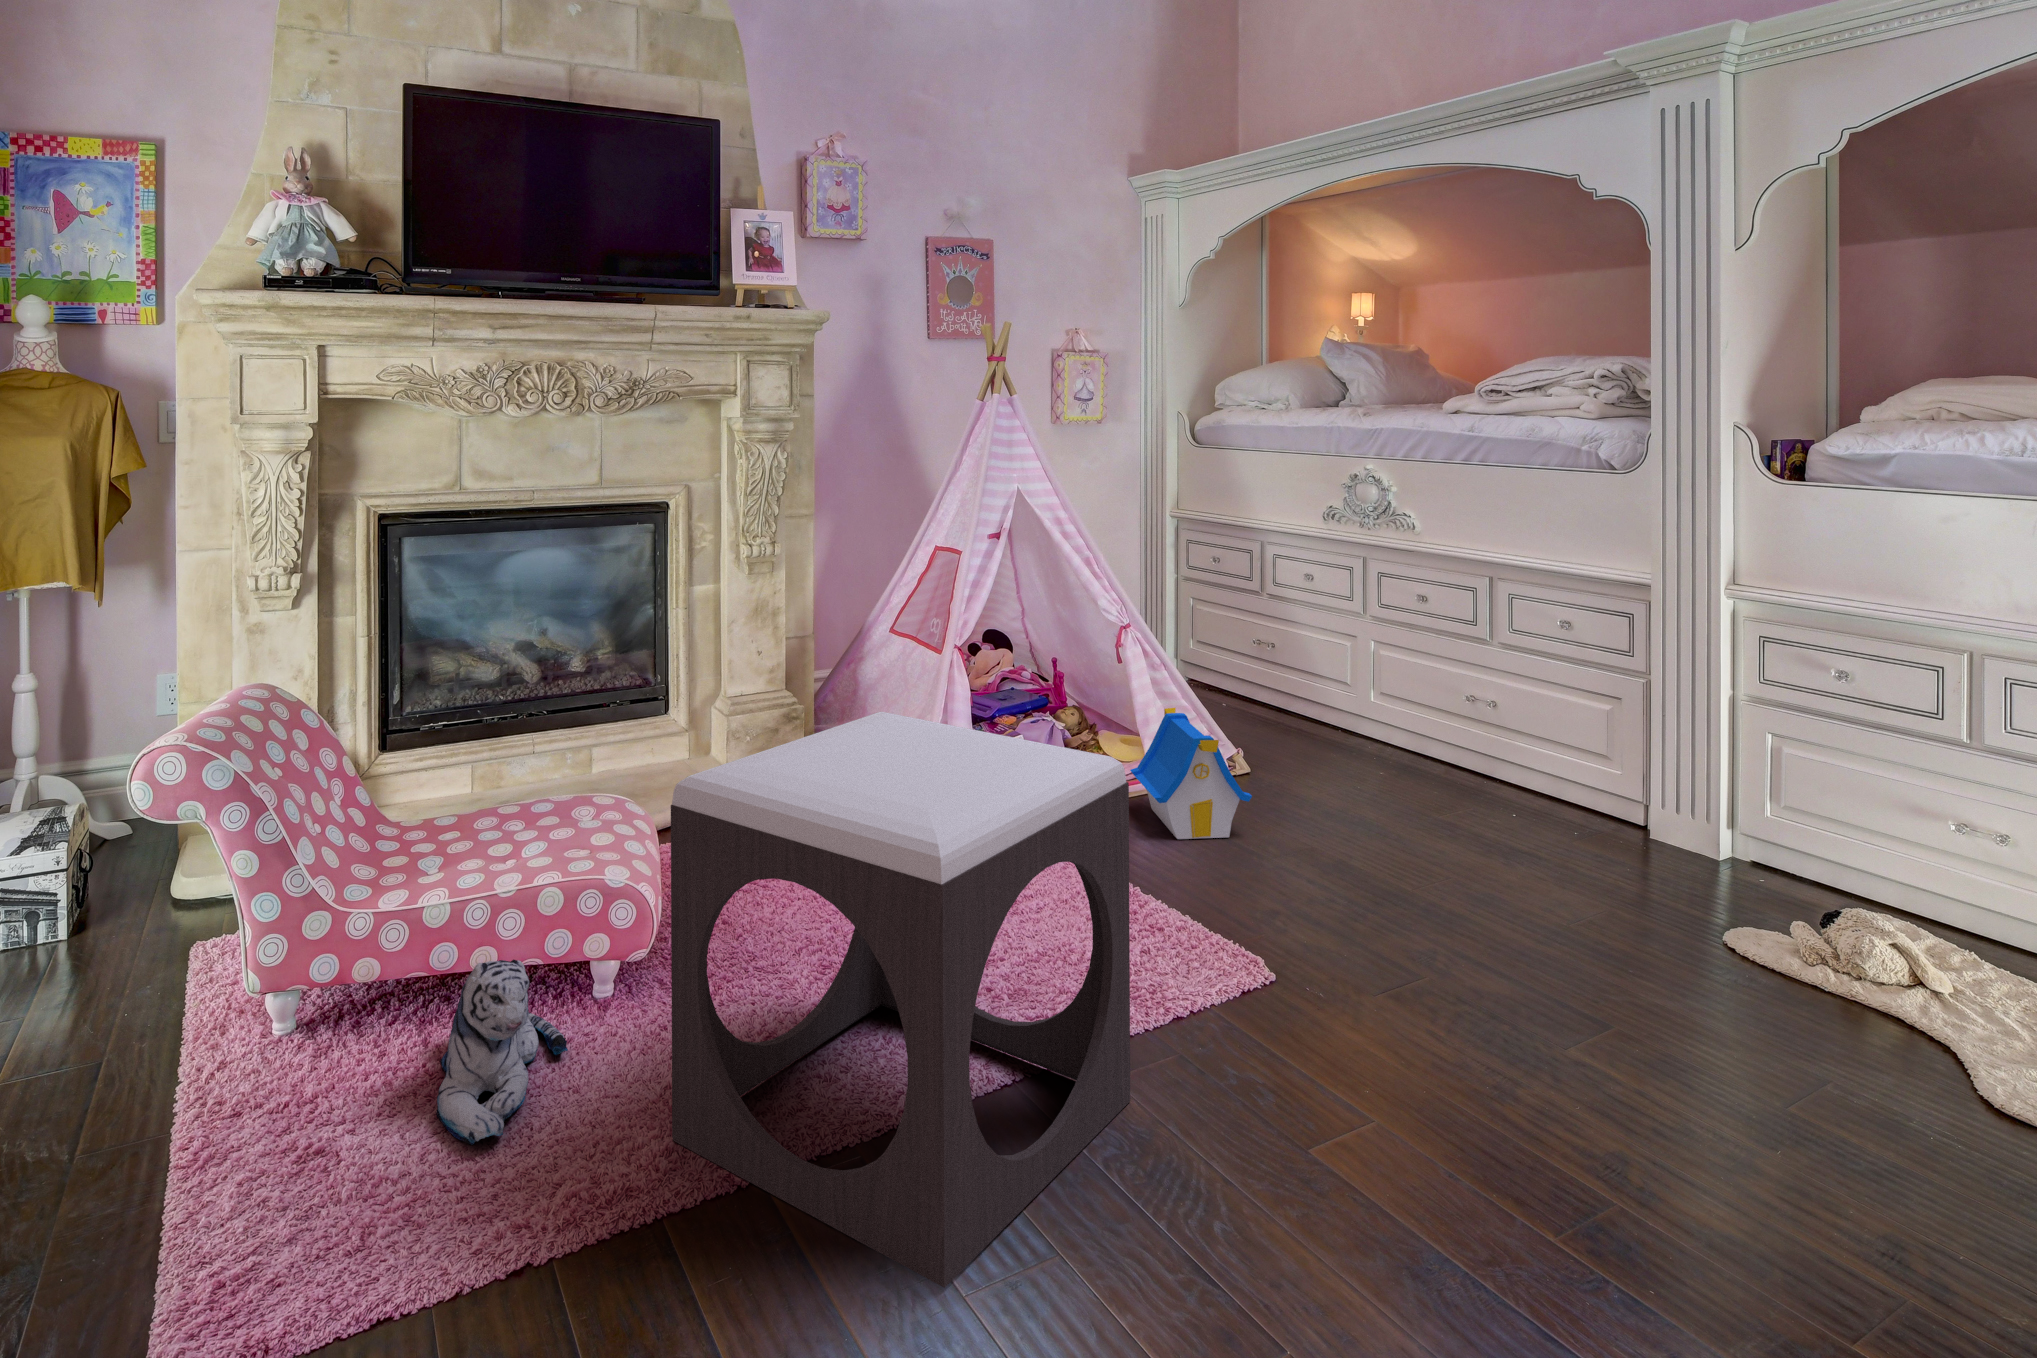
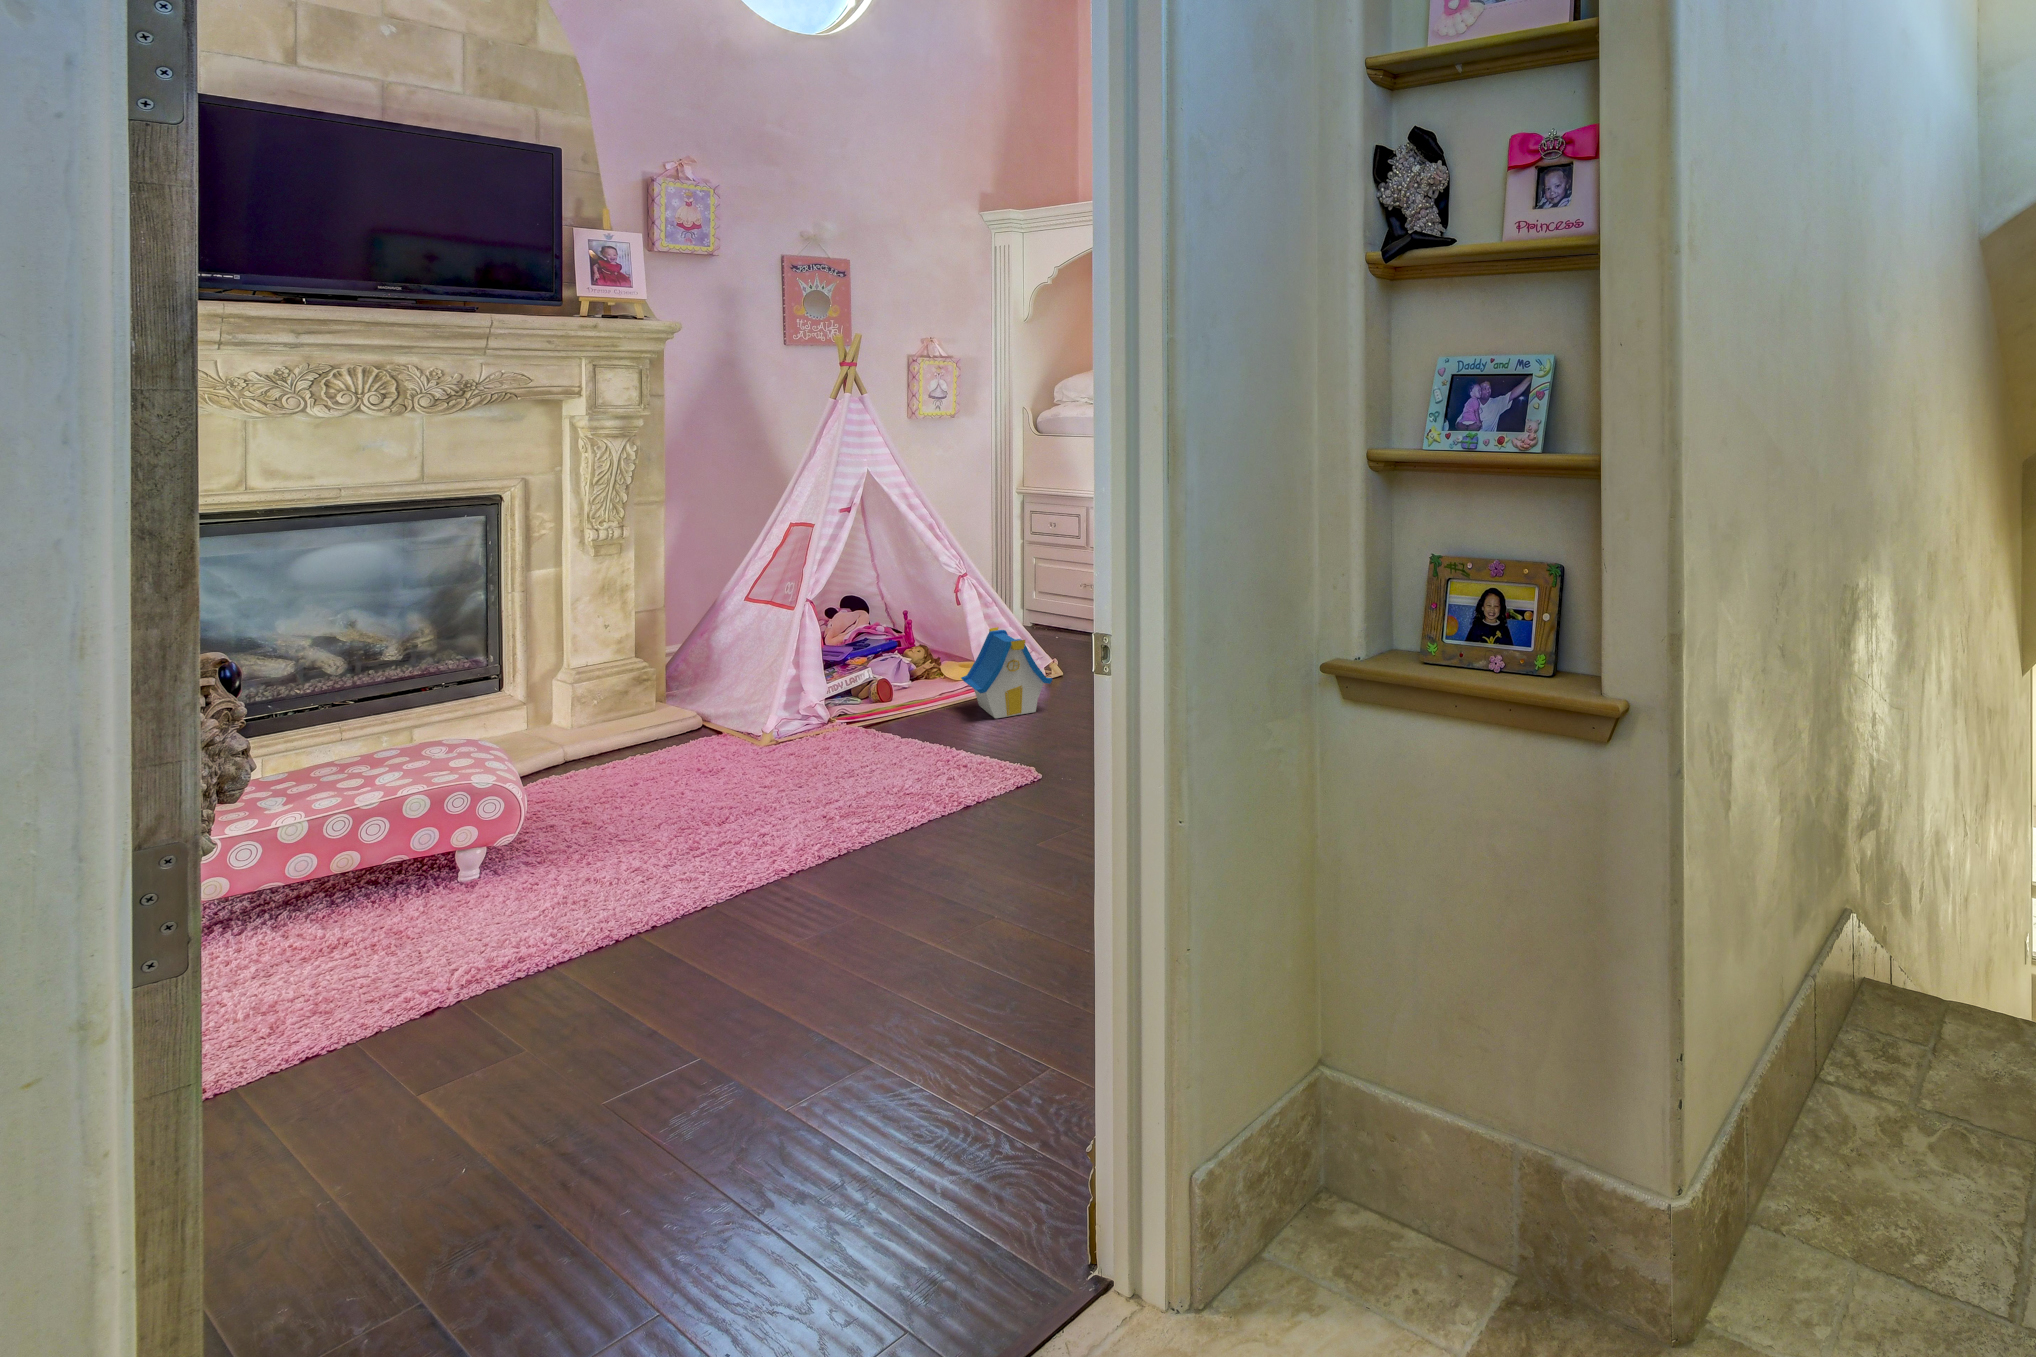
footstool: present [671,712,1130,1288] -> none [552,617,930,942]
plush toy: present [436,960,568,1145] -> none [305,838,442,973]

